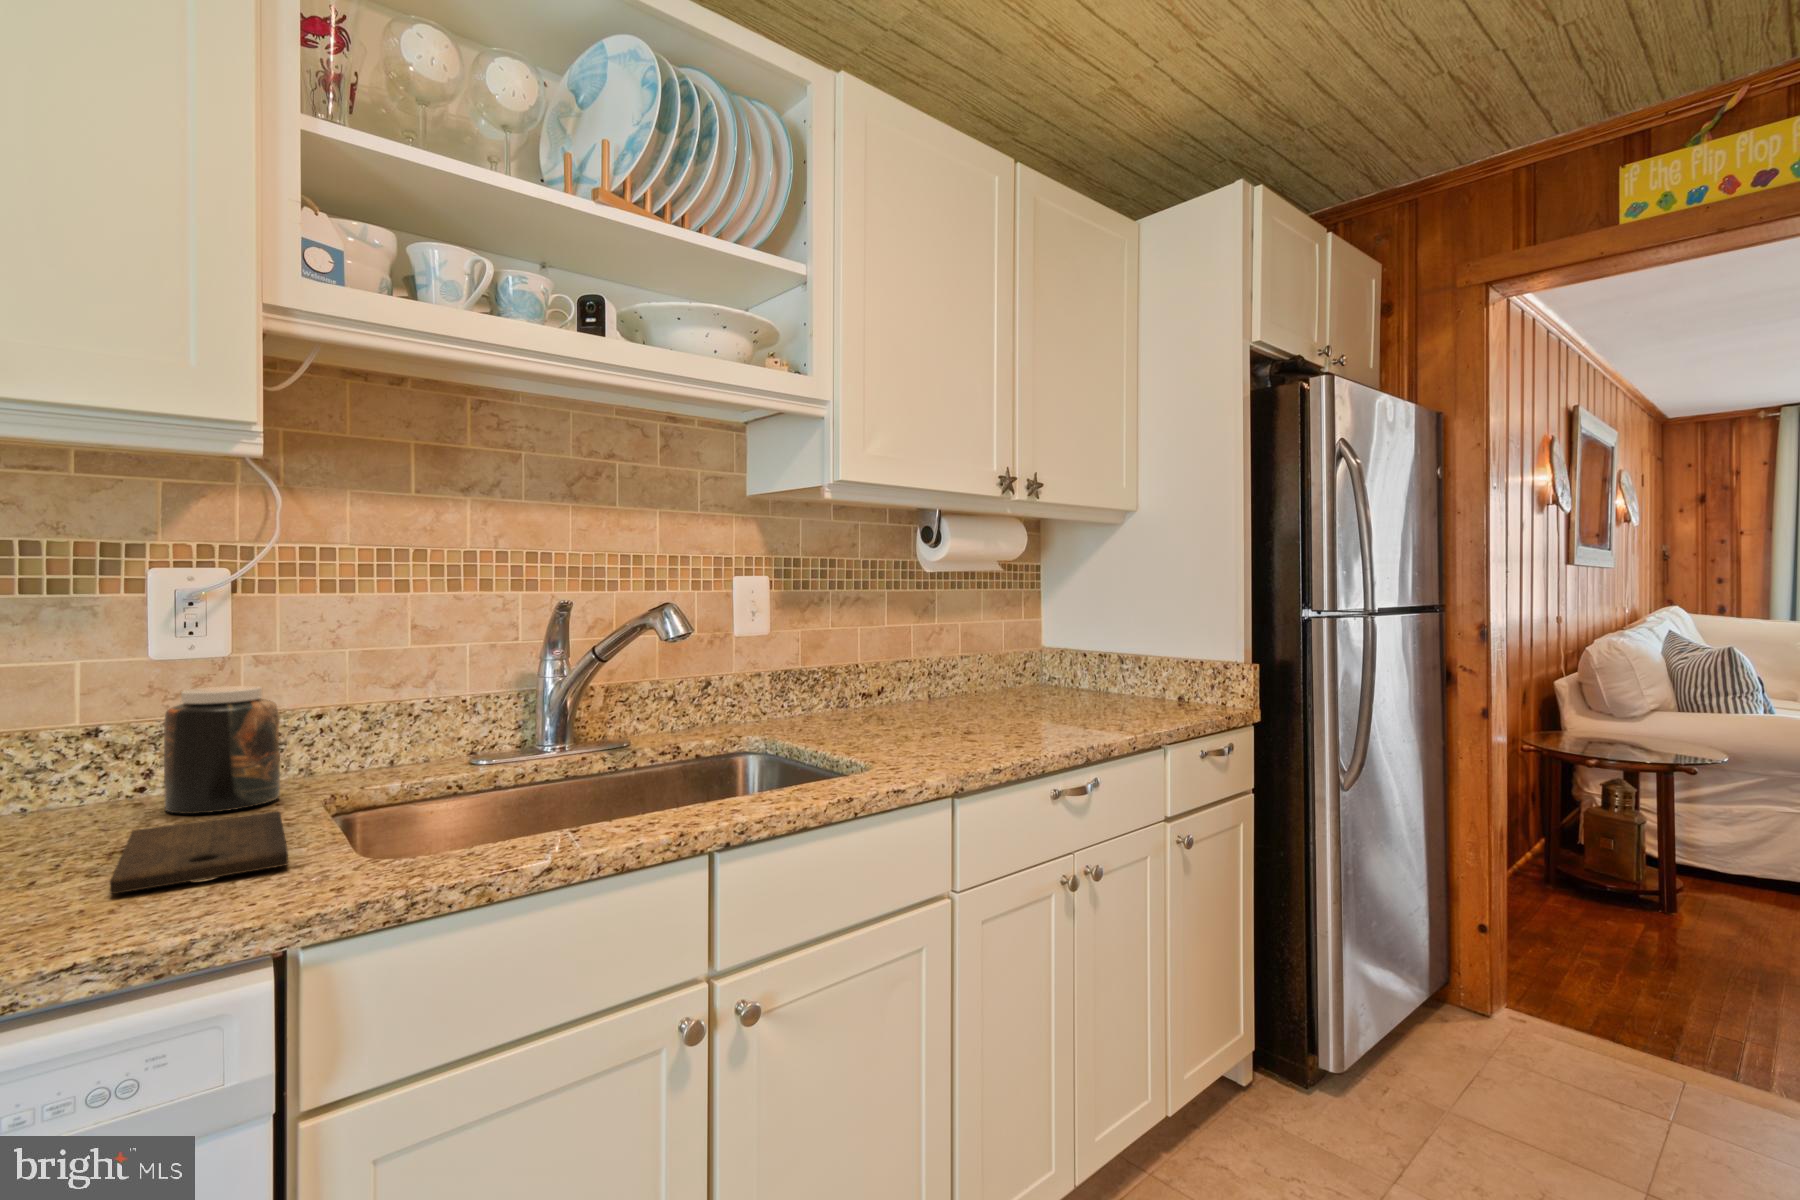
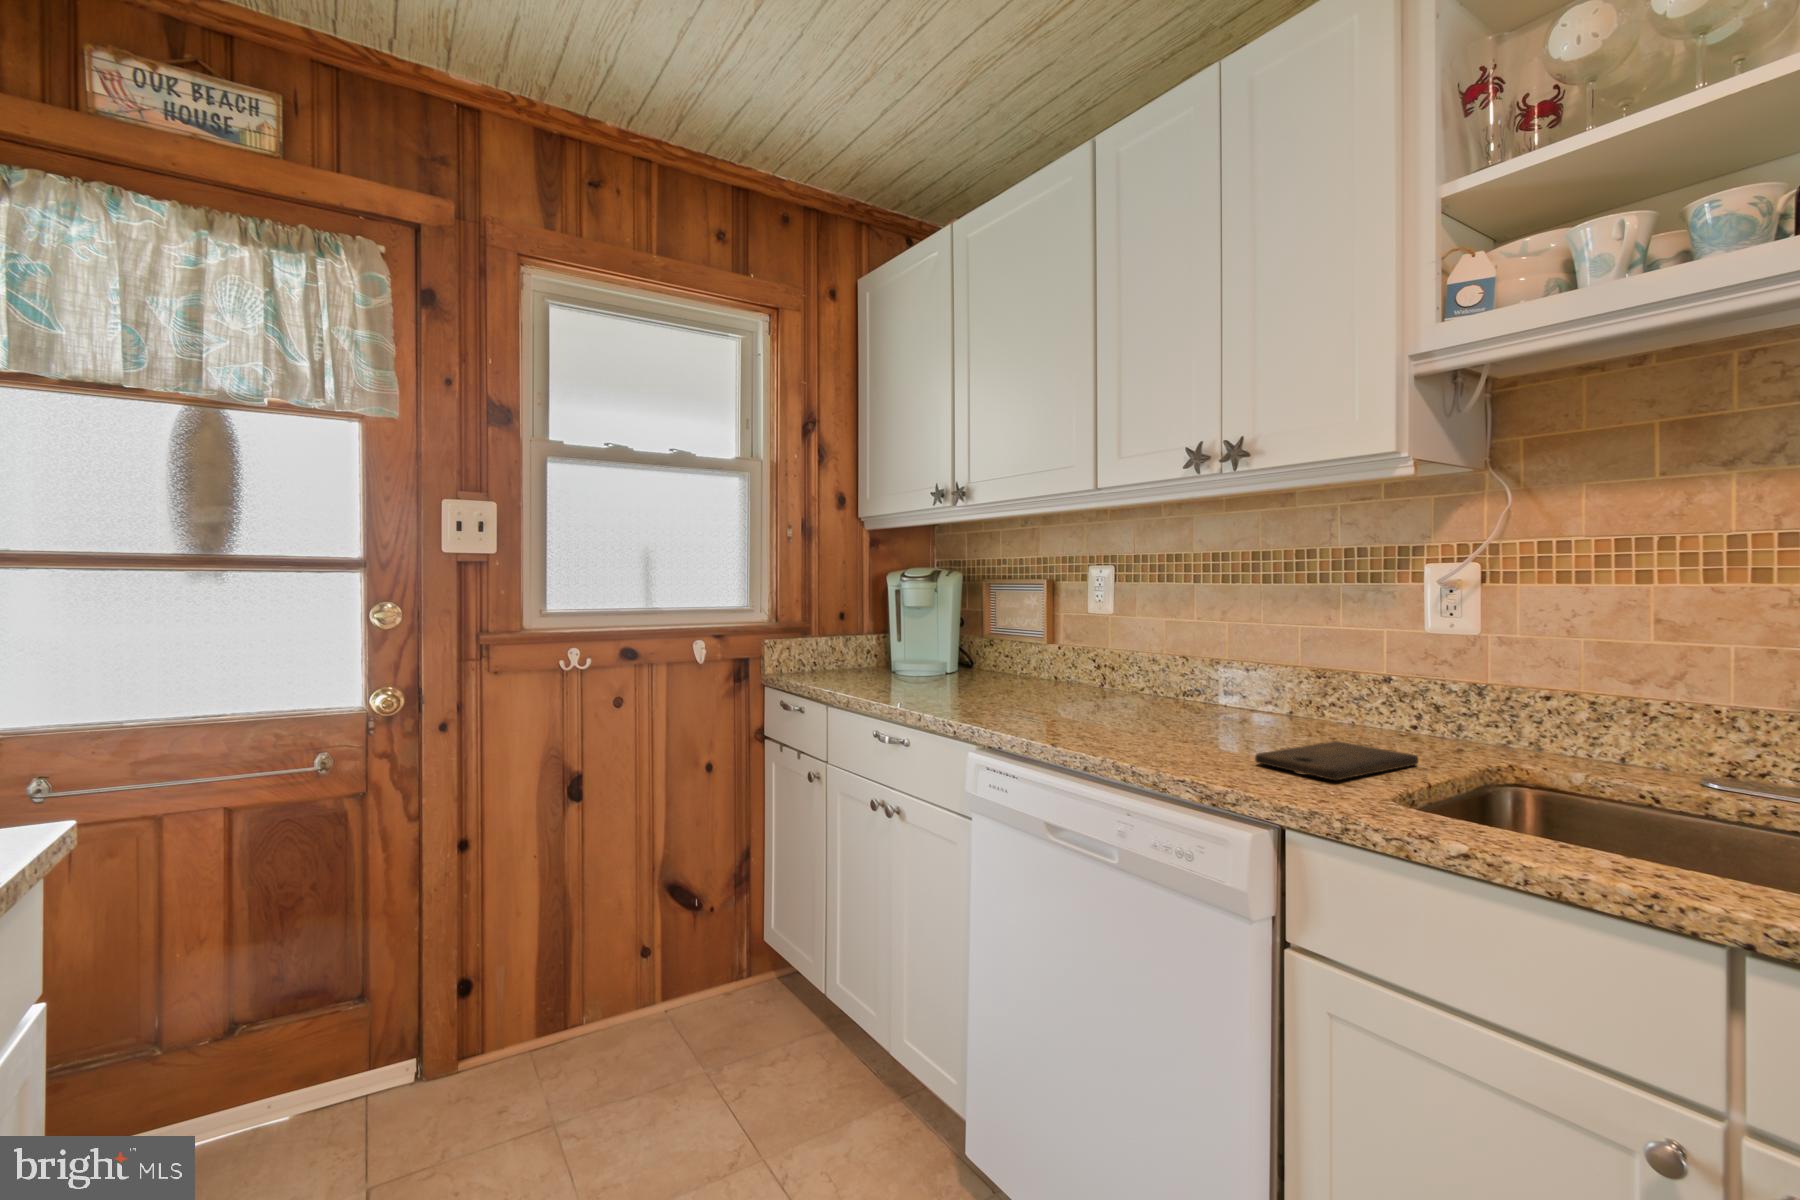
jar: present [164,686,280,814] -> none [1396,658,1477,754]

